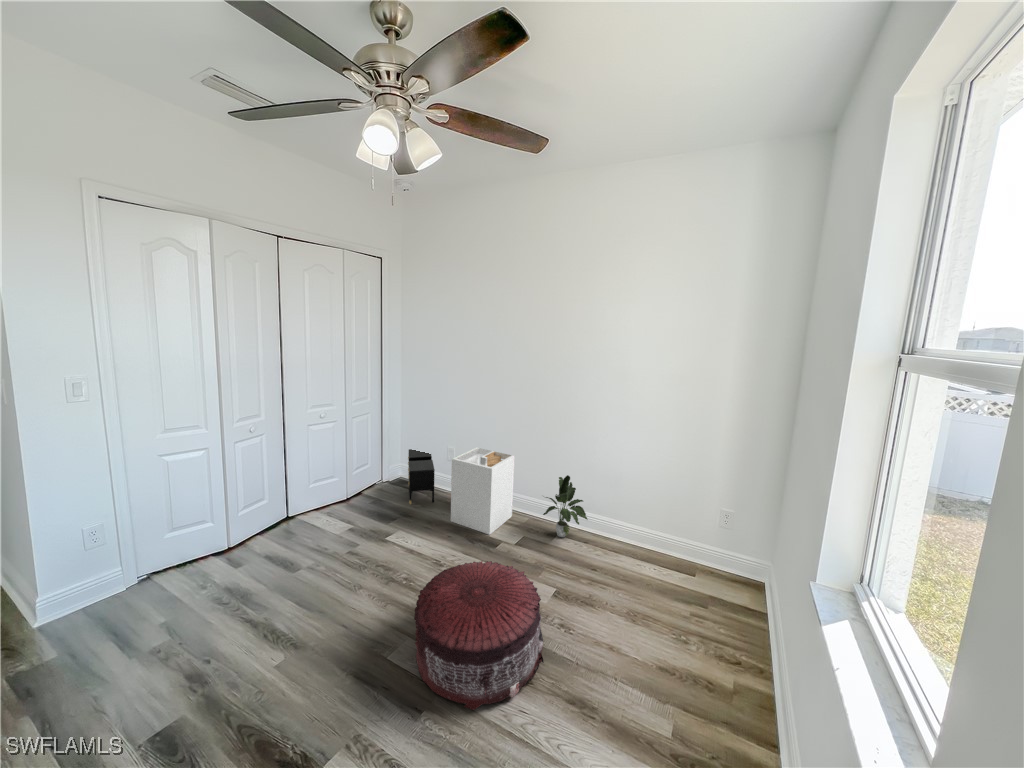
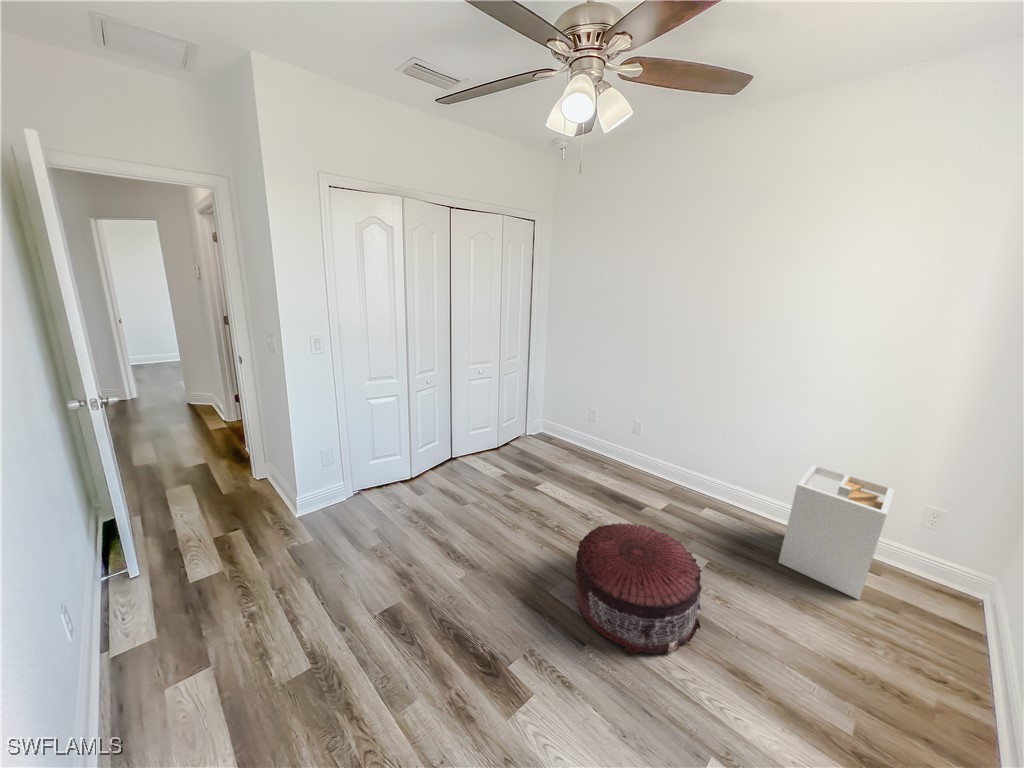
laundry hamper: present [451,447,514,535] -> present [779,465,894,600]
nightstand: present [408,449,435,504] -> none [548,406,577,460]
potted plant: present [543,475,588,537] -> none [693,449,745,512]

